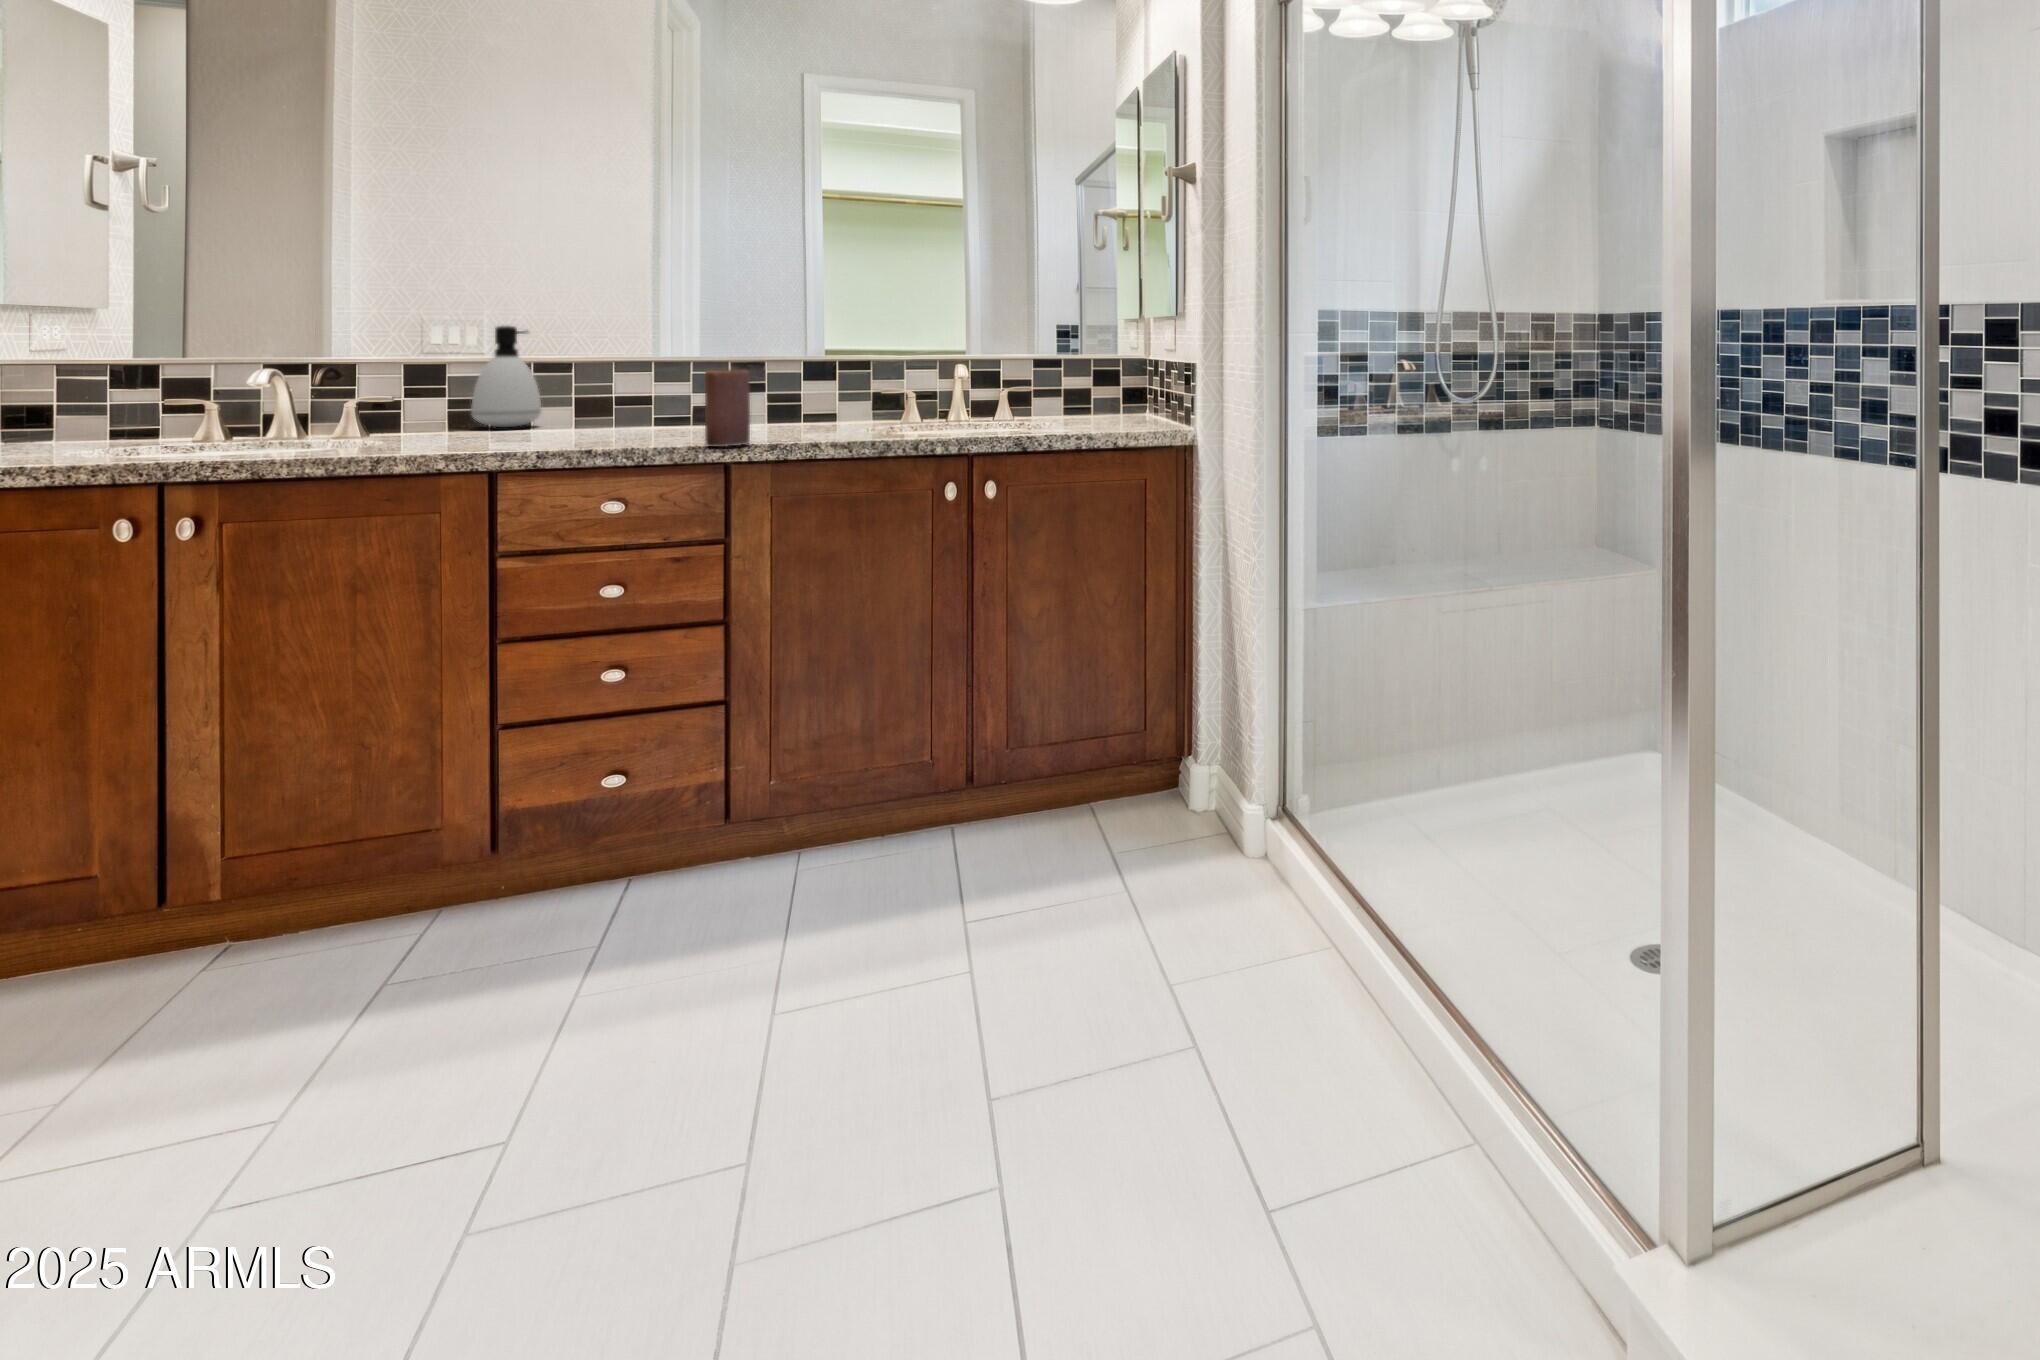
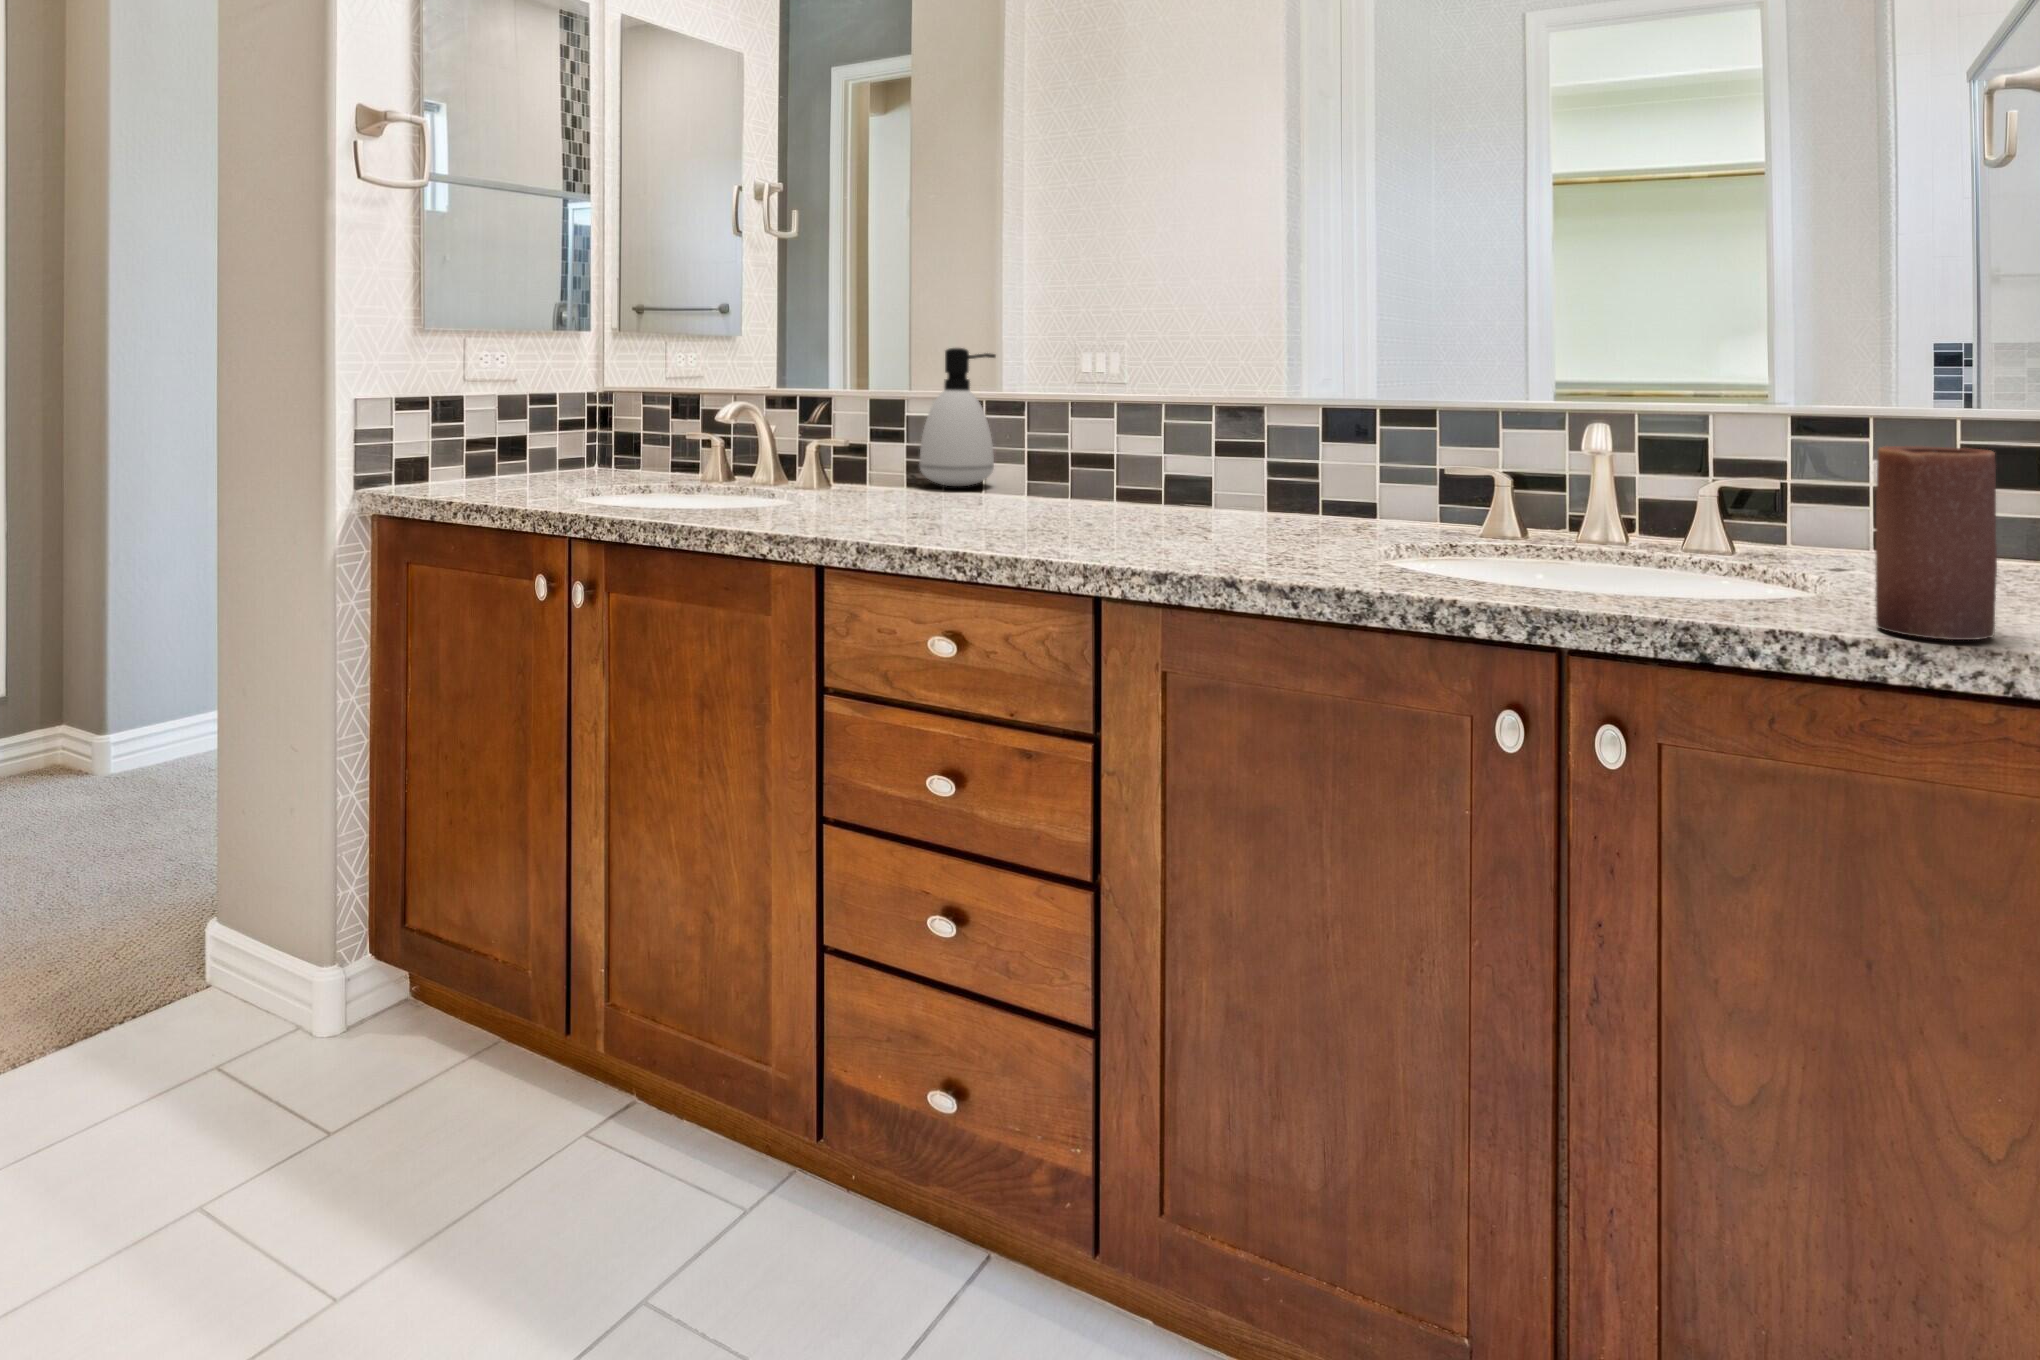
candle: present [705,370,750,447] -> present [1875,446,1997,640]

